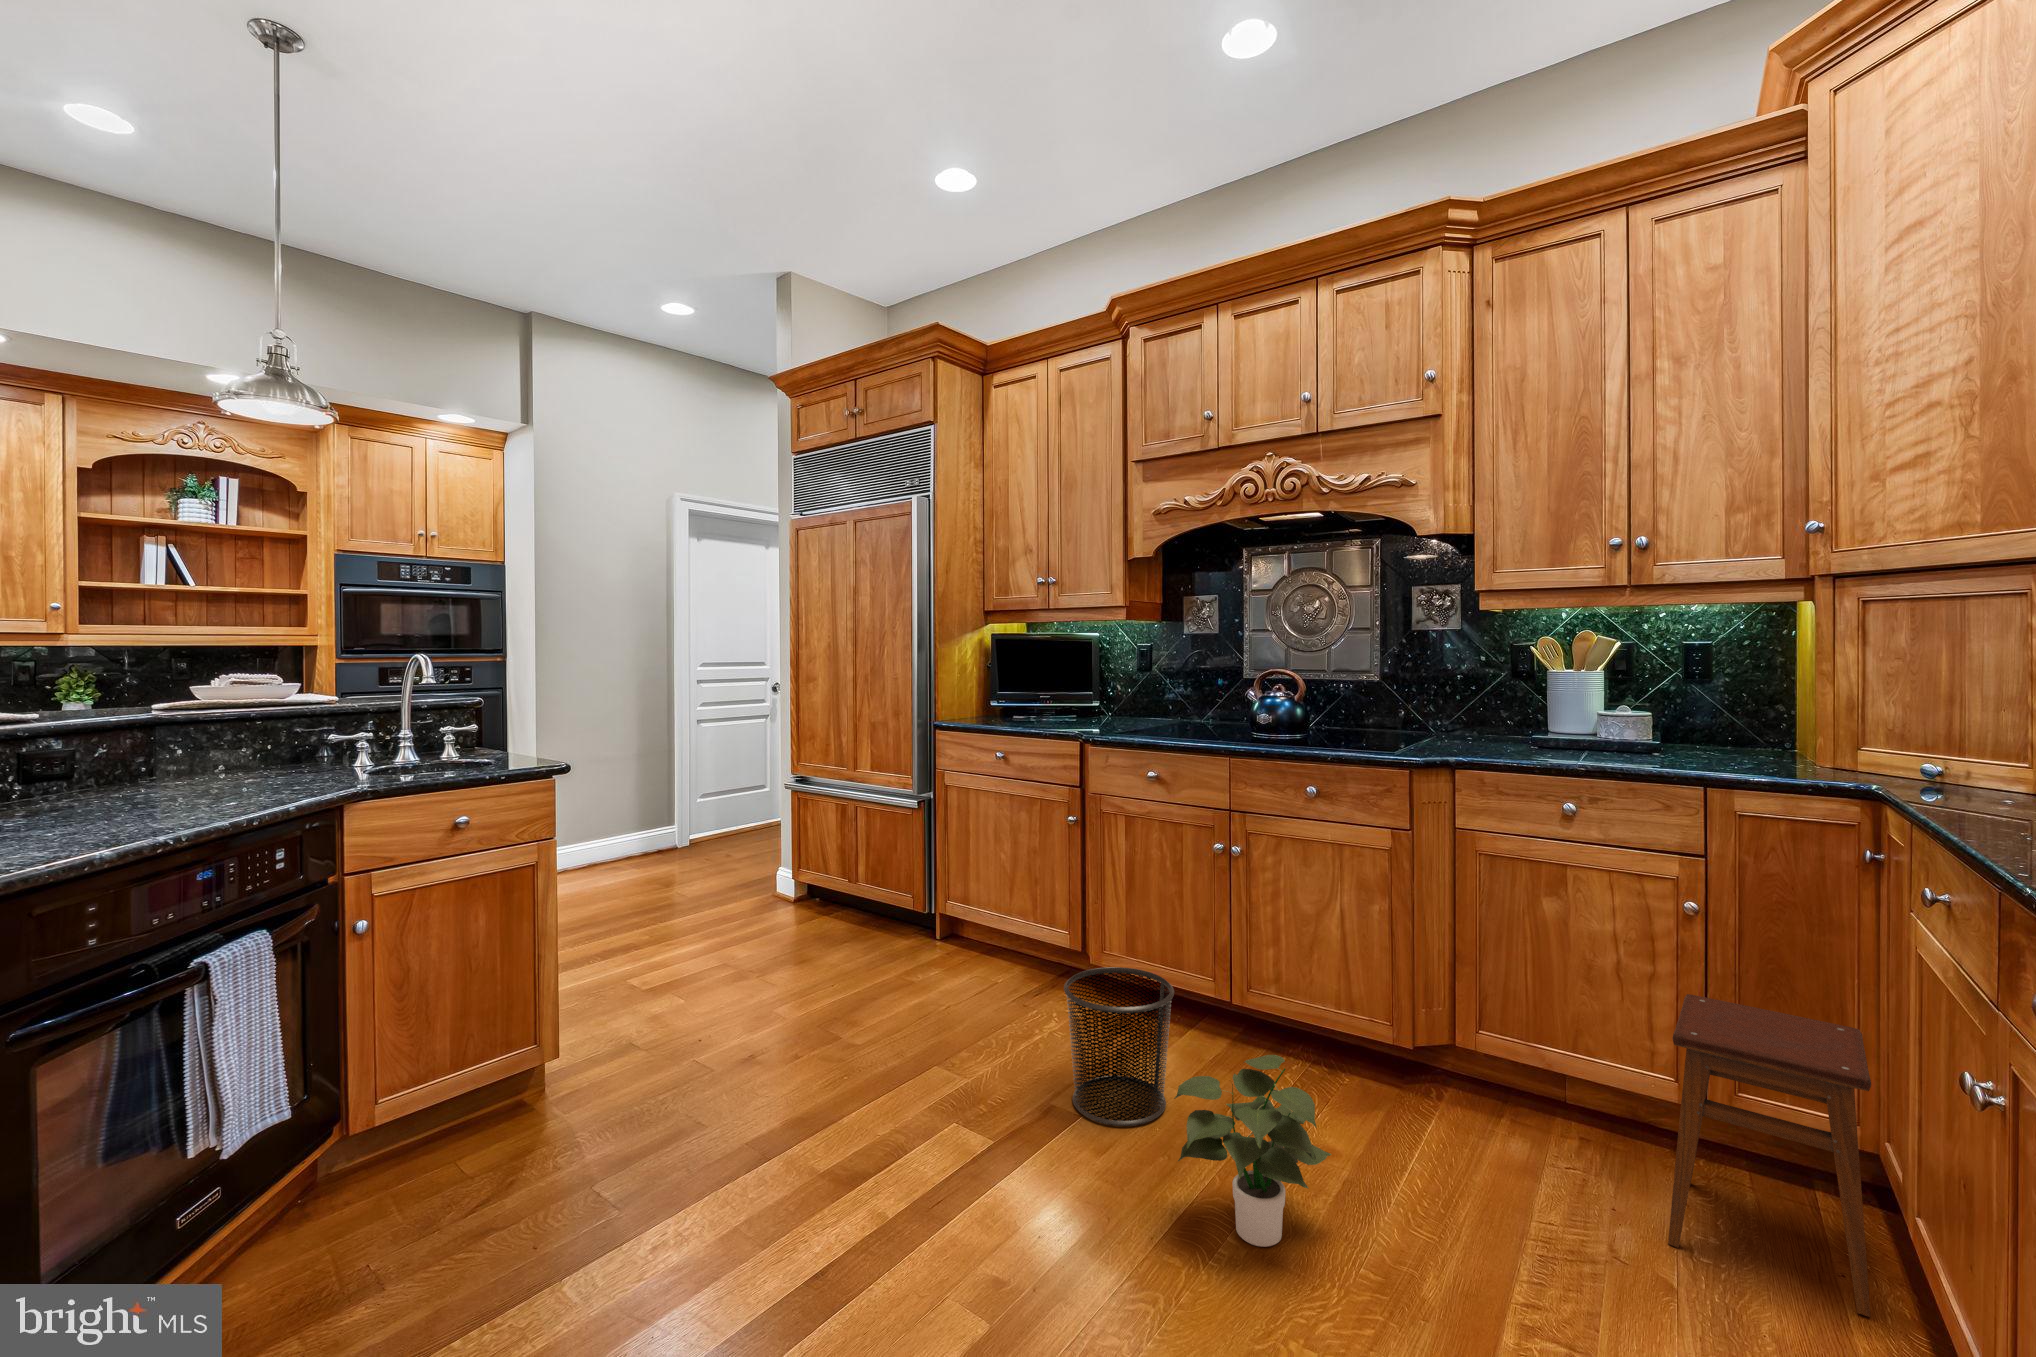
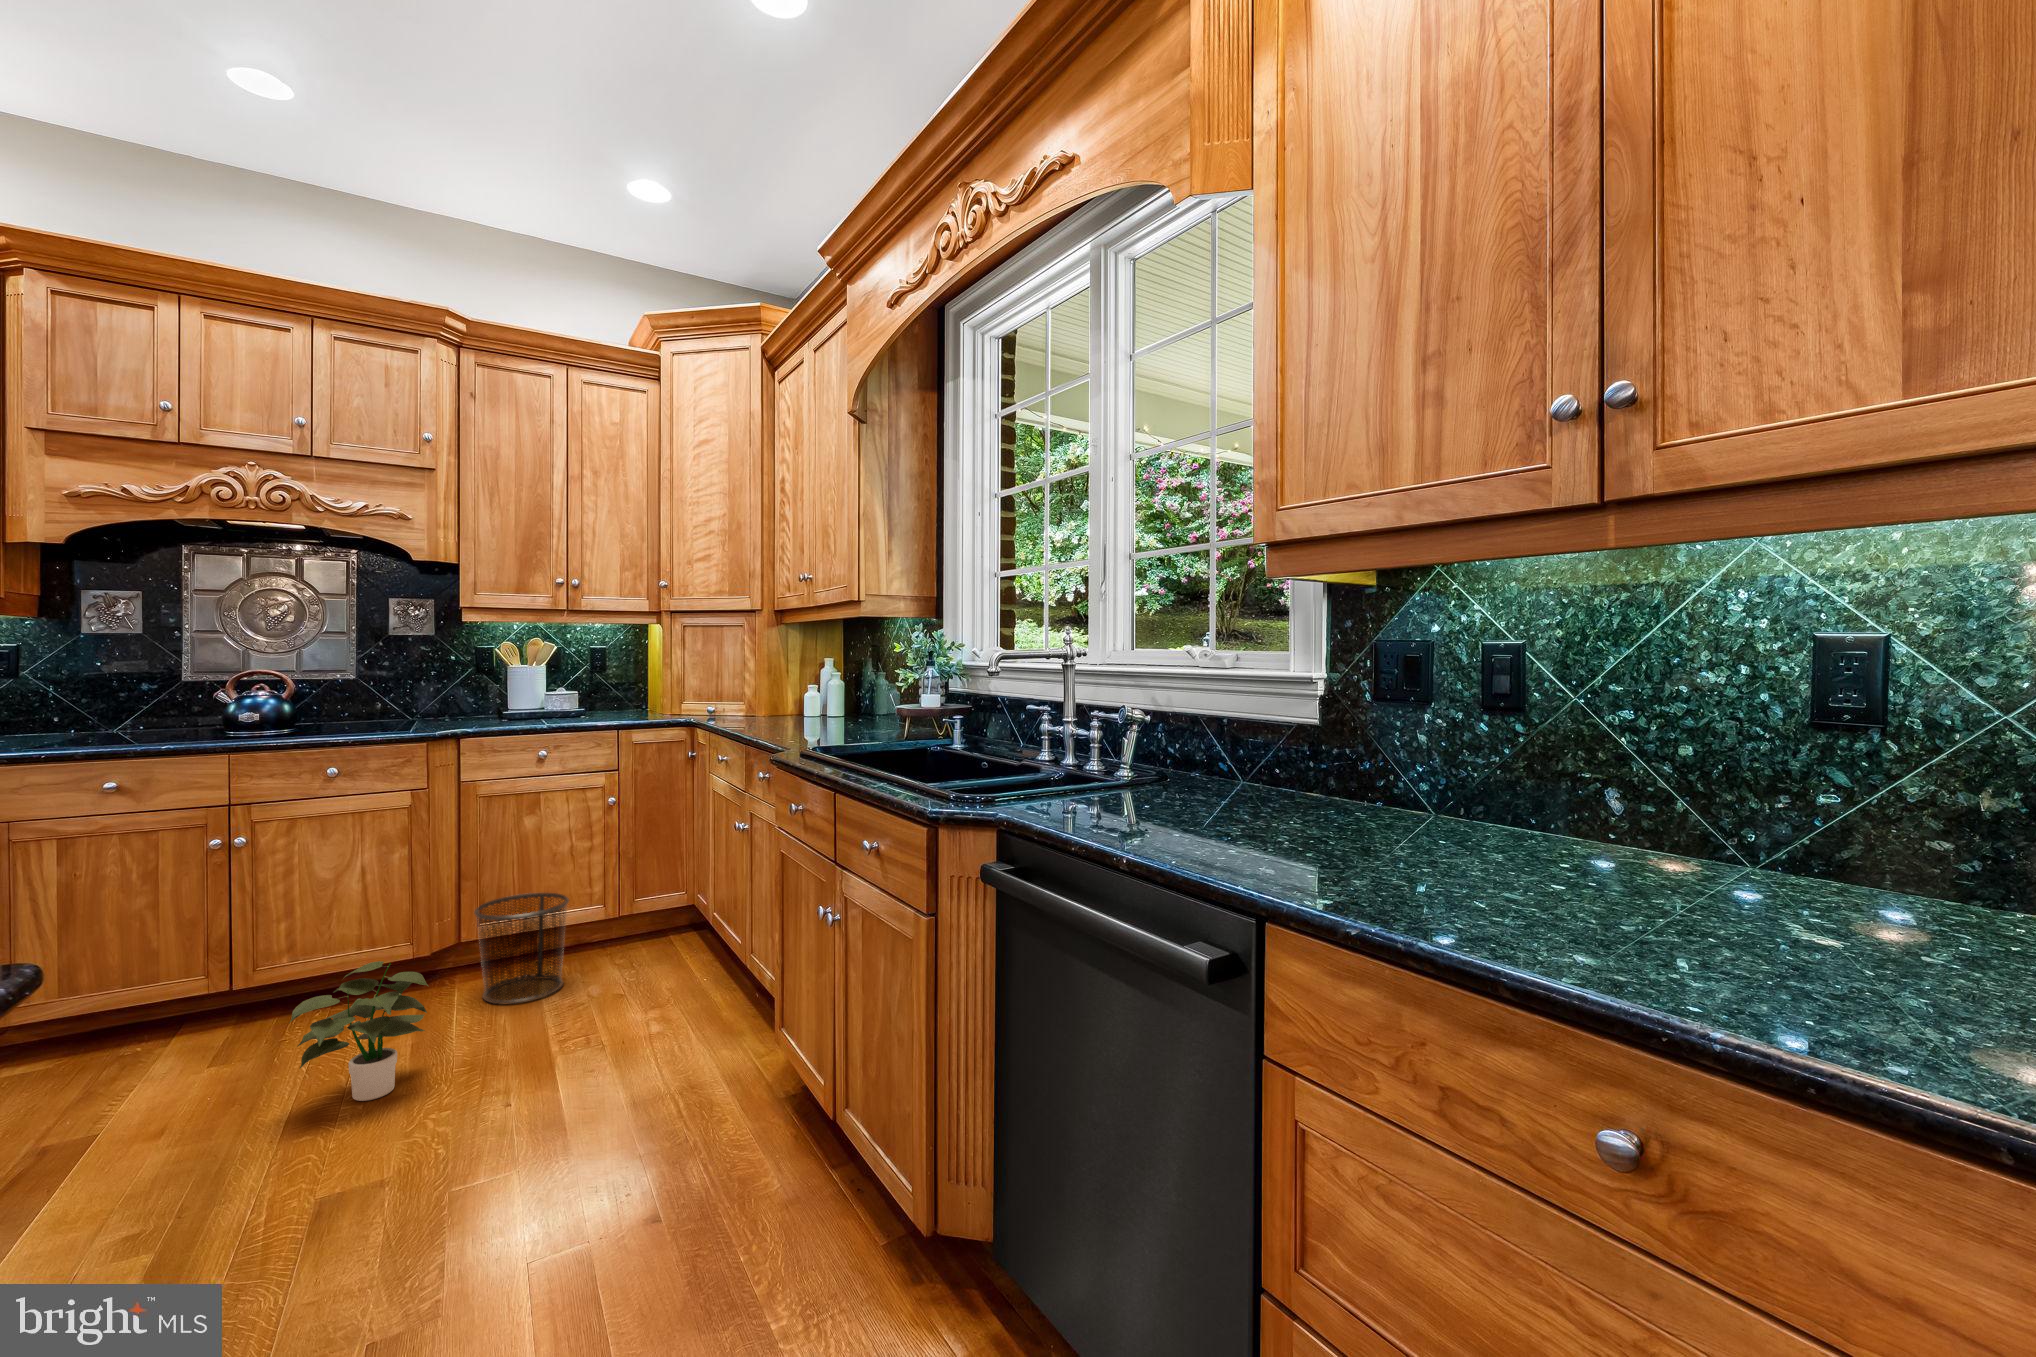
waste bin: present [1064,967,1174,1126] -> present [474,893,569,1004]
stool: present [1668,994,1871,1317] -> none [616,844,706,985]

